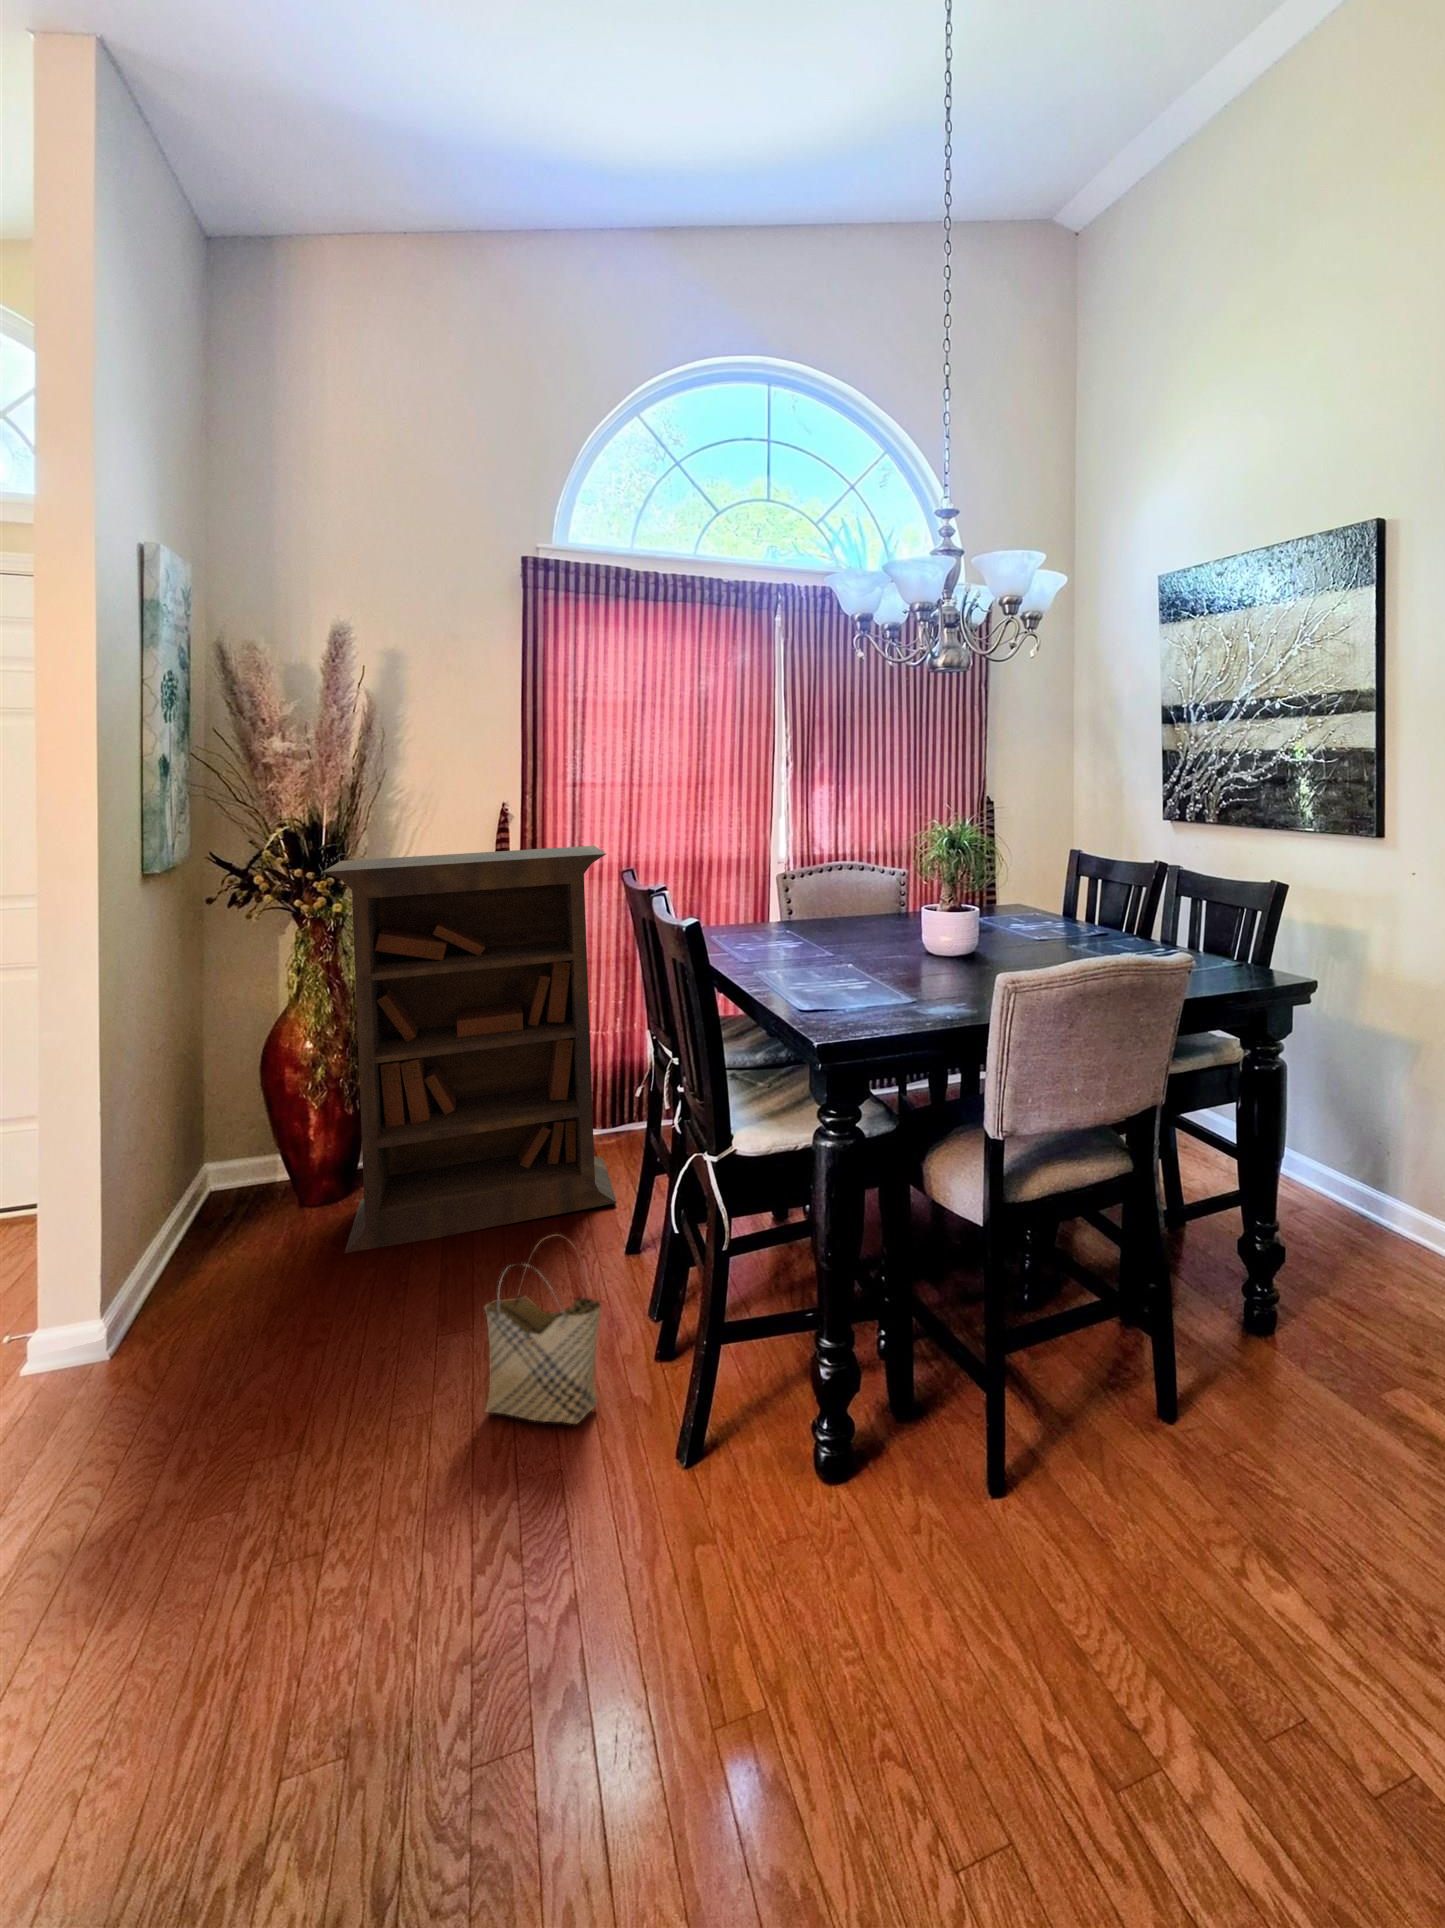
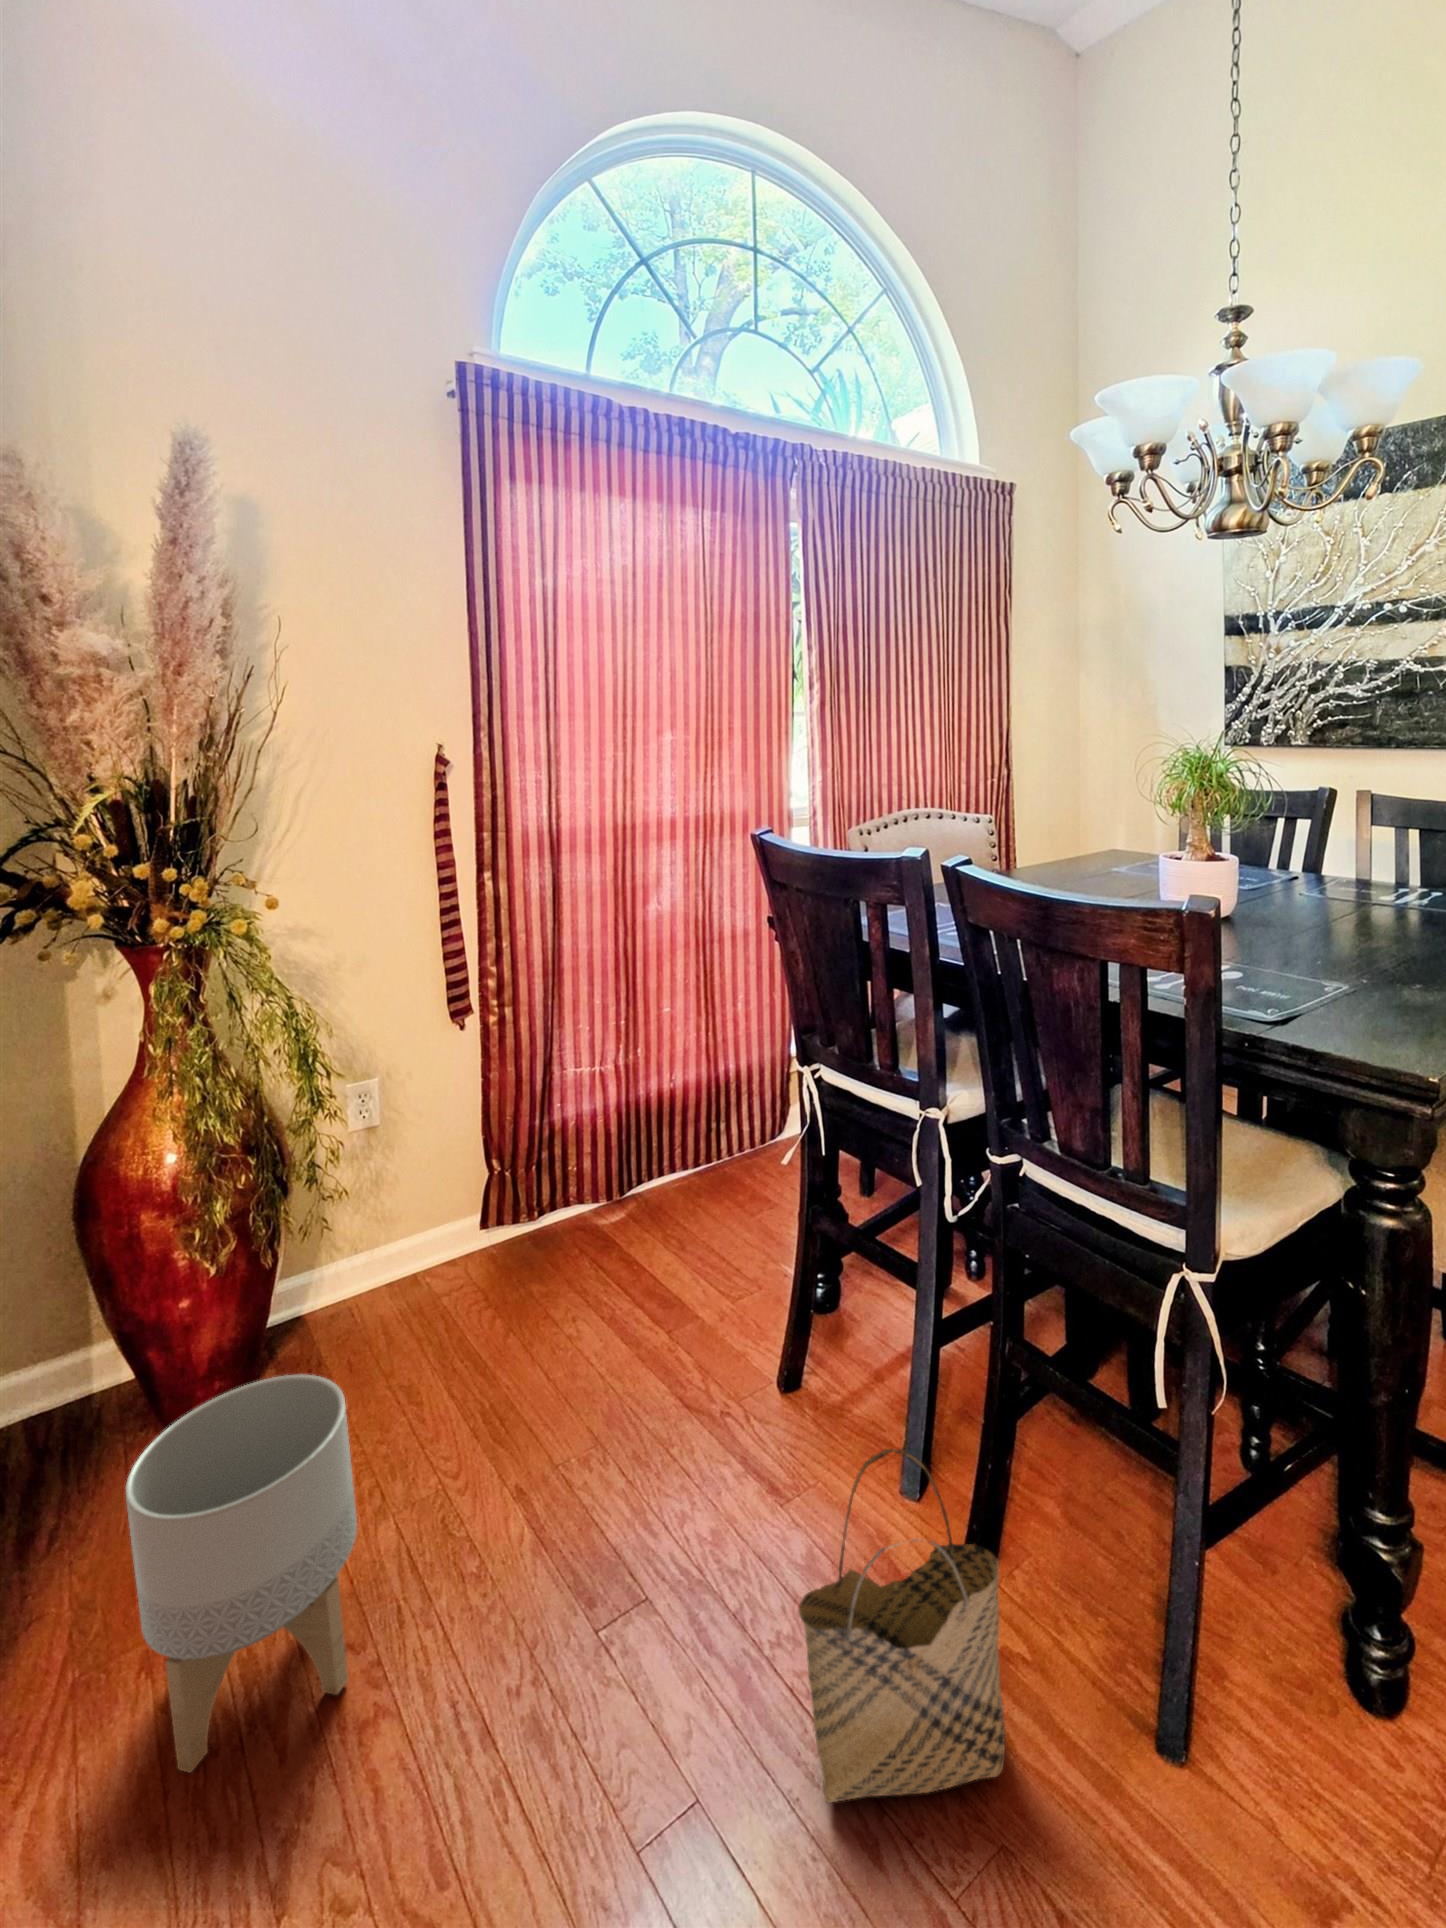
bookcase: present [323,846,617,1253] -> none [210,801,712,1522]
planter: none [221,1155,337,1333] -> present [125,1375,357,1773]

